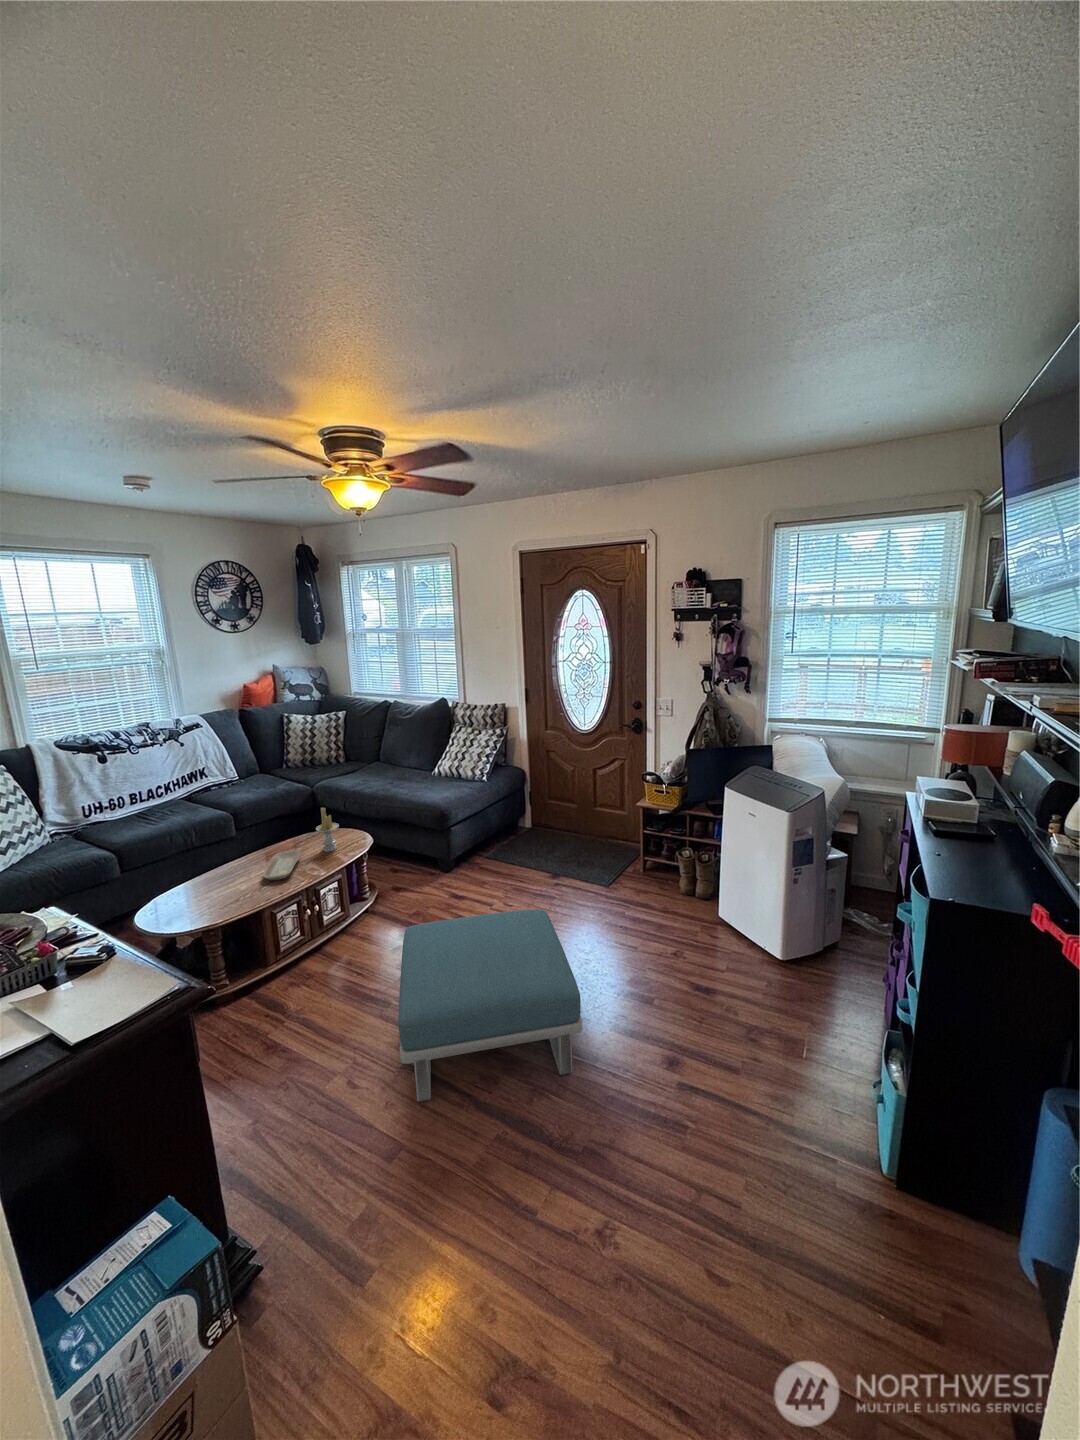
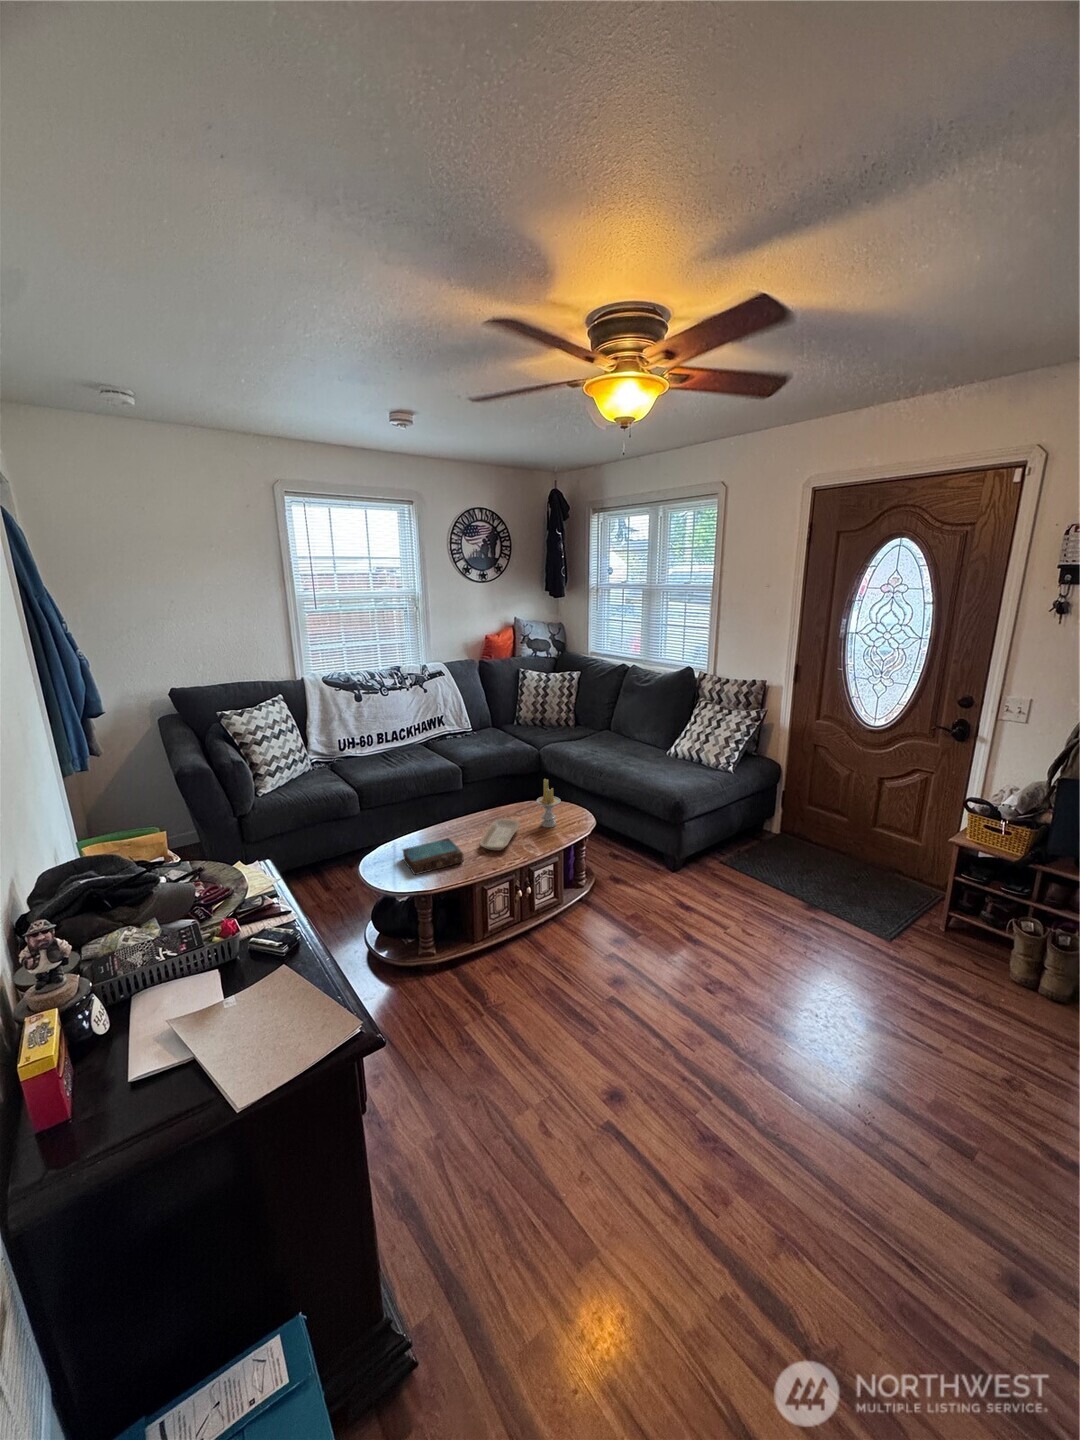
book: none [178,877,248,916] -> present [403,838,464,875]
footstool: present [398,909,583,1102] -> none [603,944,860,1219]

